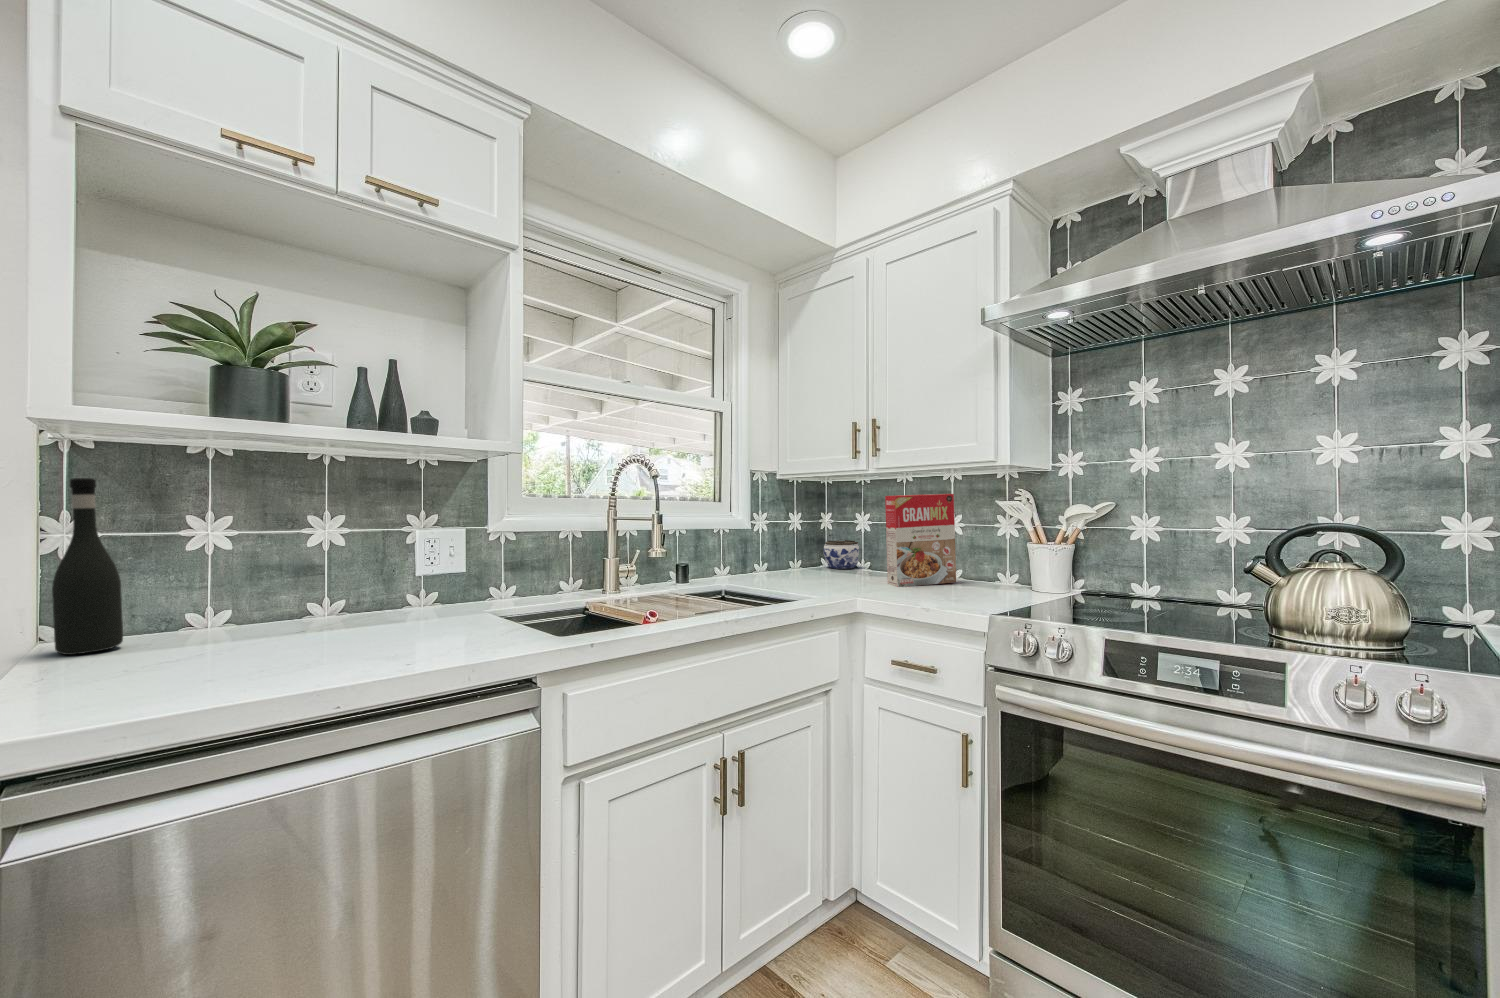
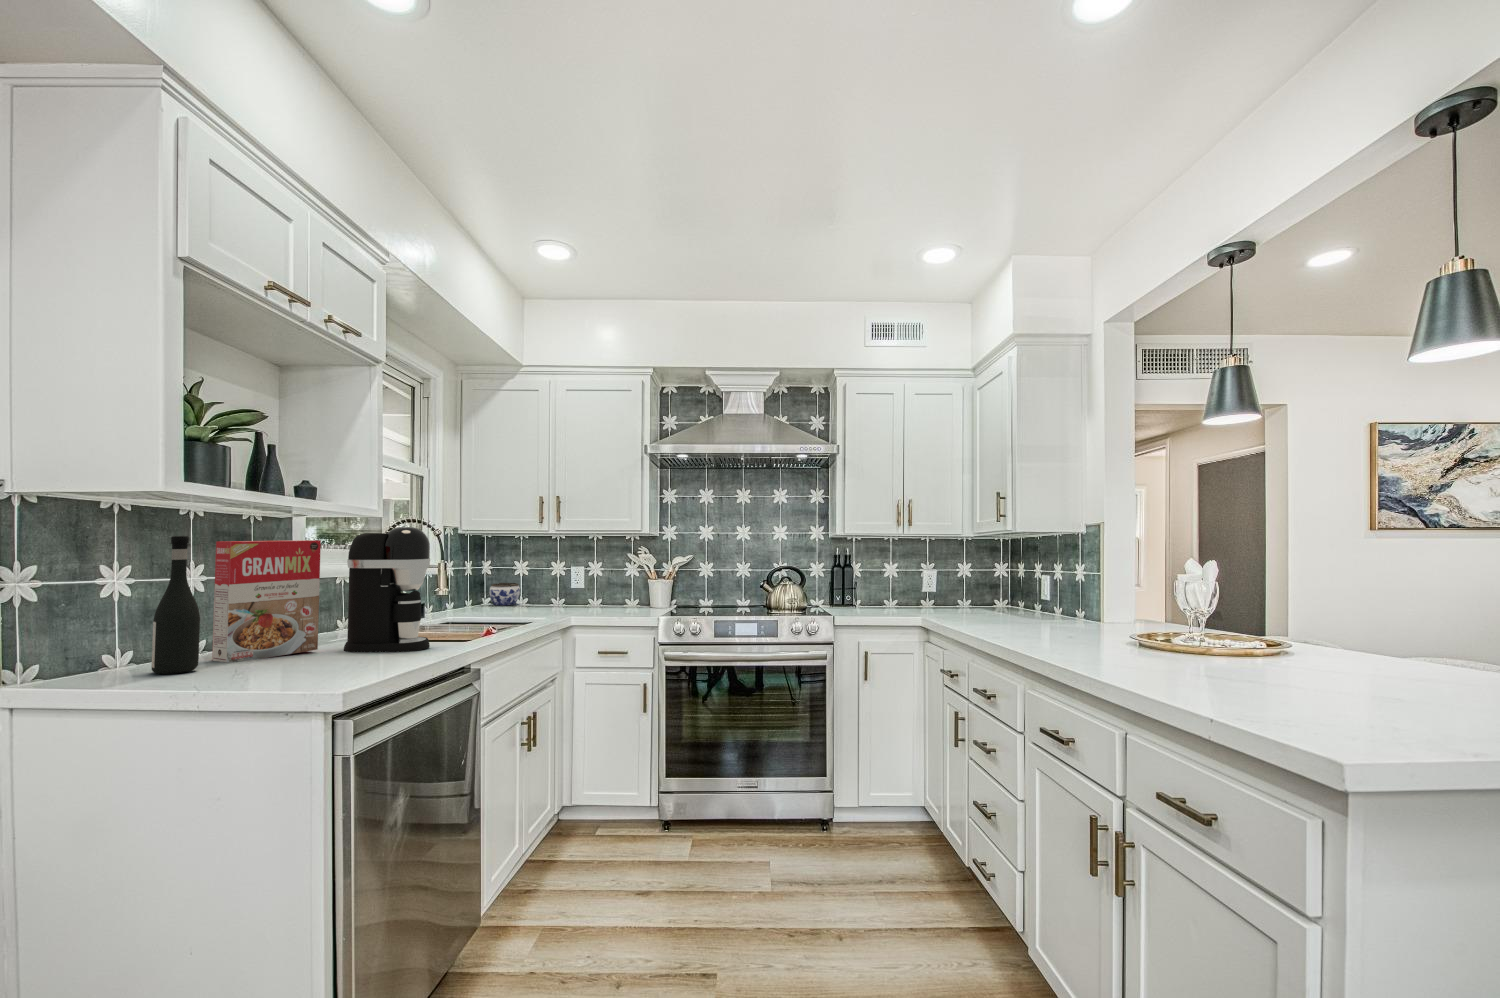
coffee maker: none [366,459,467,650] -> present [343,527,430,652]
cereal box: present [885,494,956,587] -> present [212,540,321,662]

